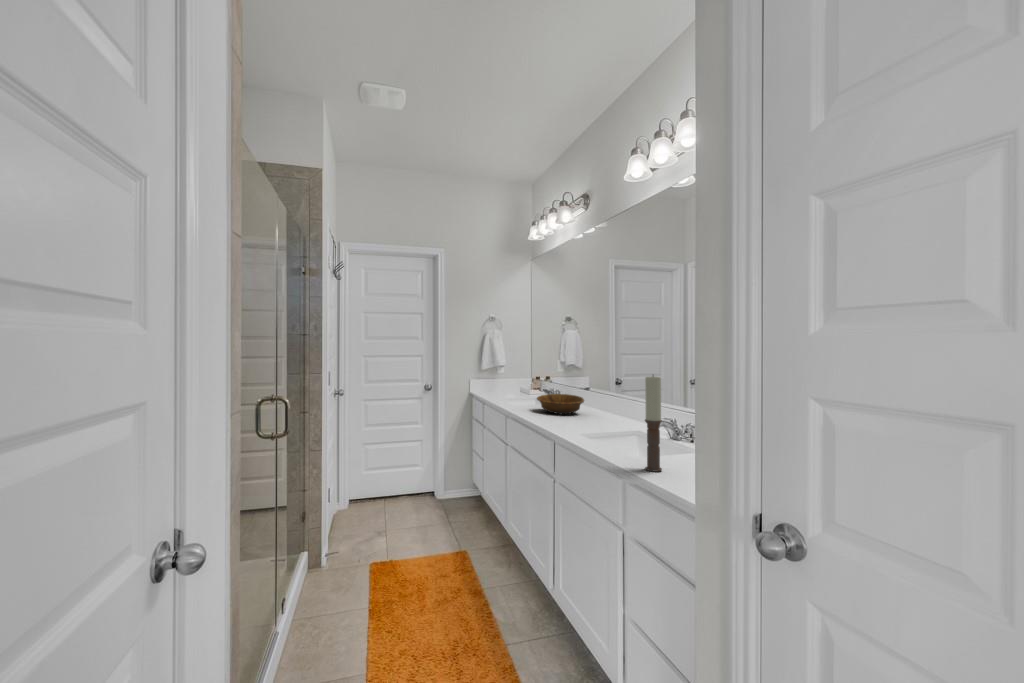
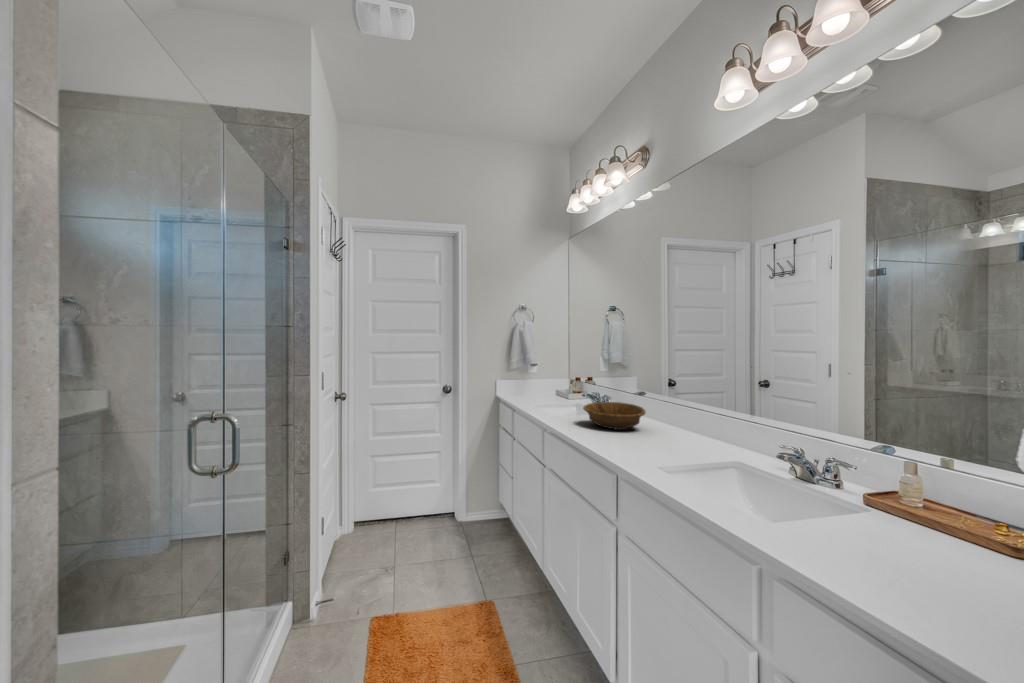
candle: present [645,376,662,472] -> none [799,390,831,557]

